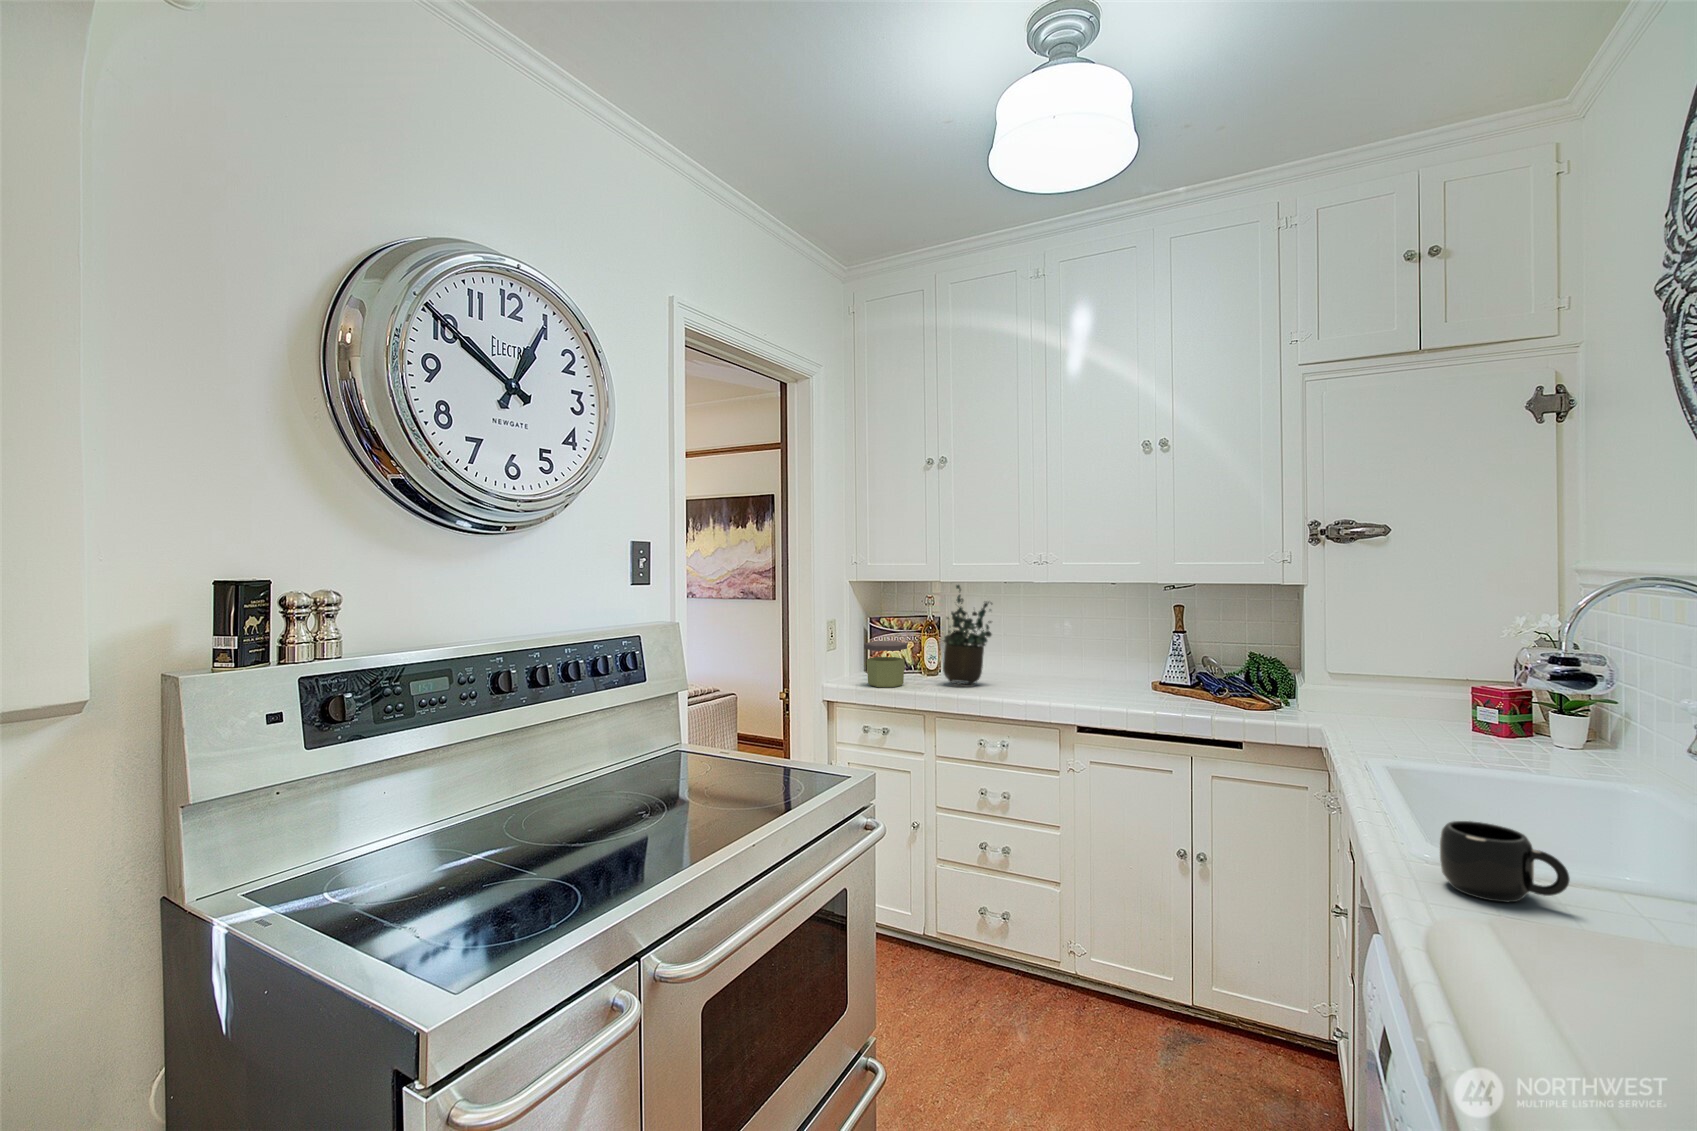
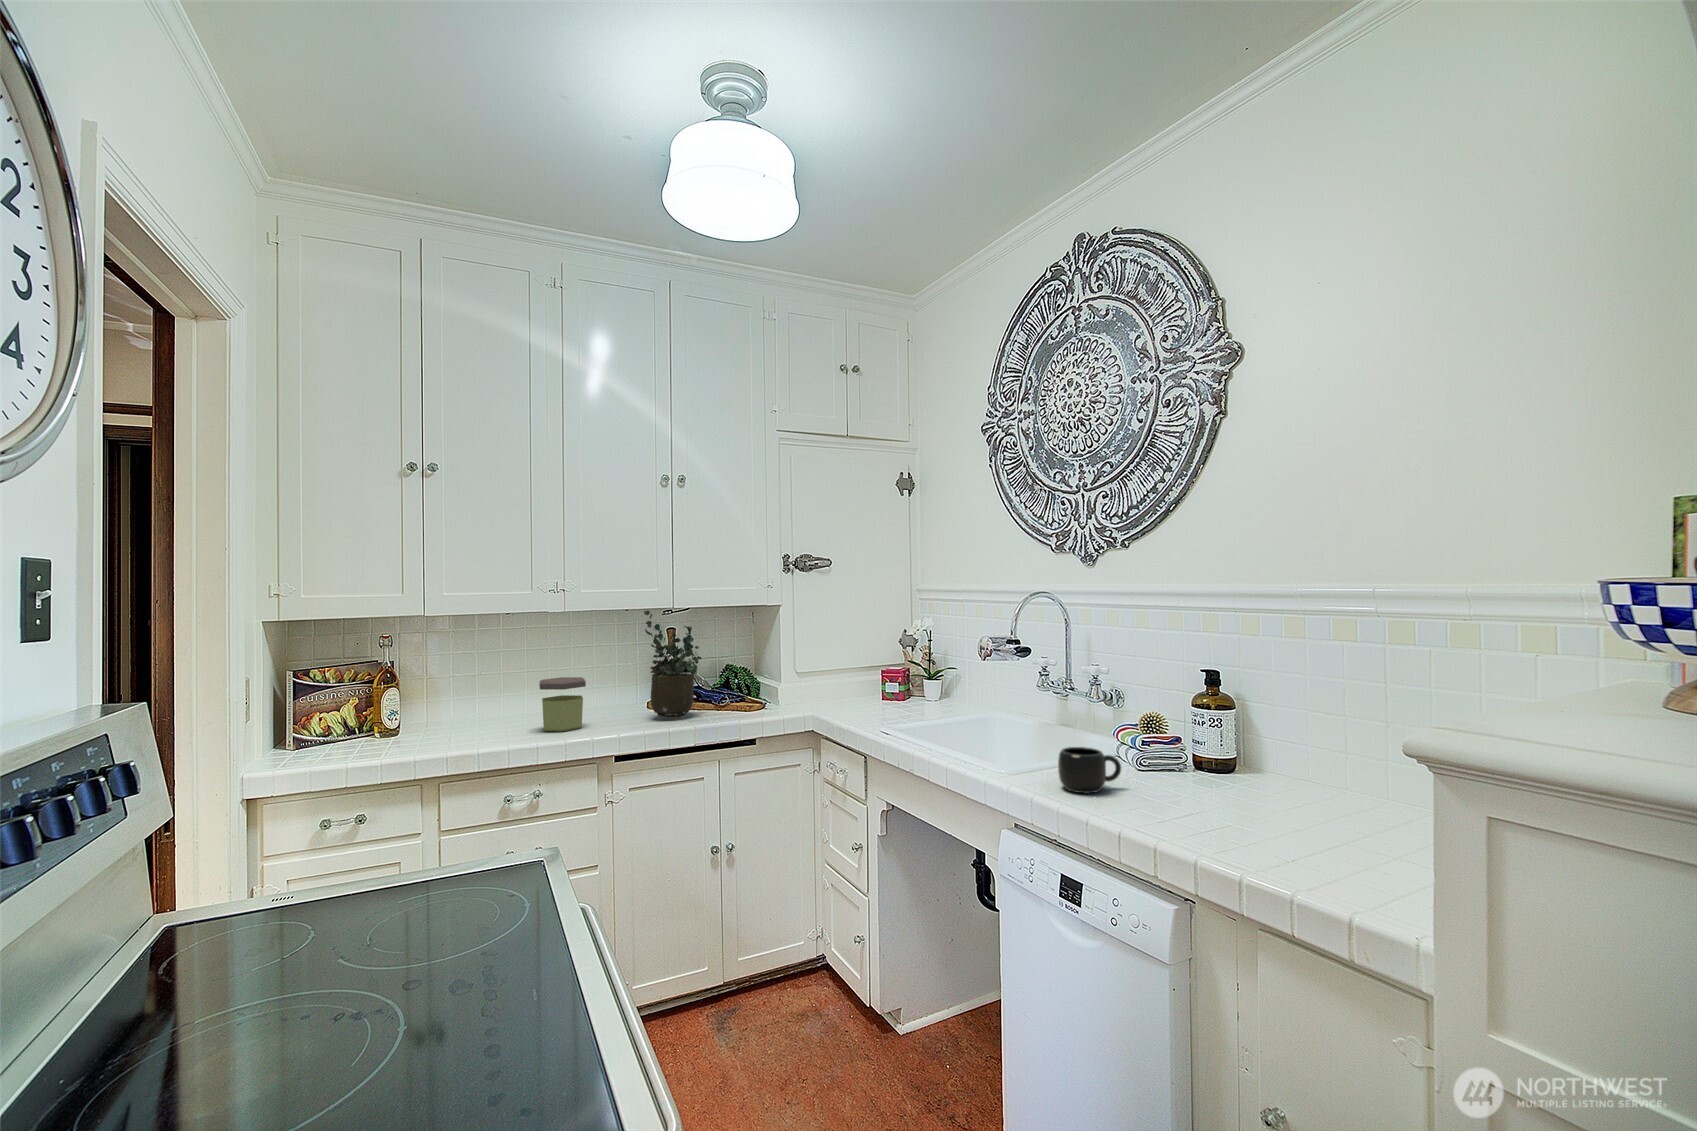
potted plant: present [943,585,992,685] -> present [644,611,702,717]
jar: present [864,641,907,687] -> present [539,677,586,731]

